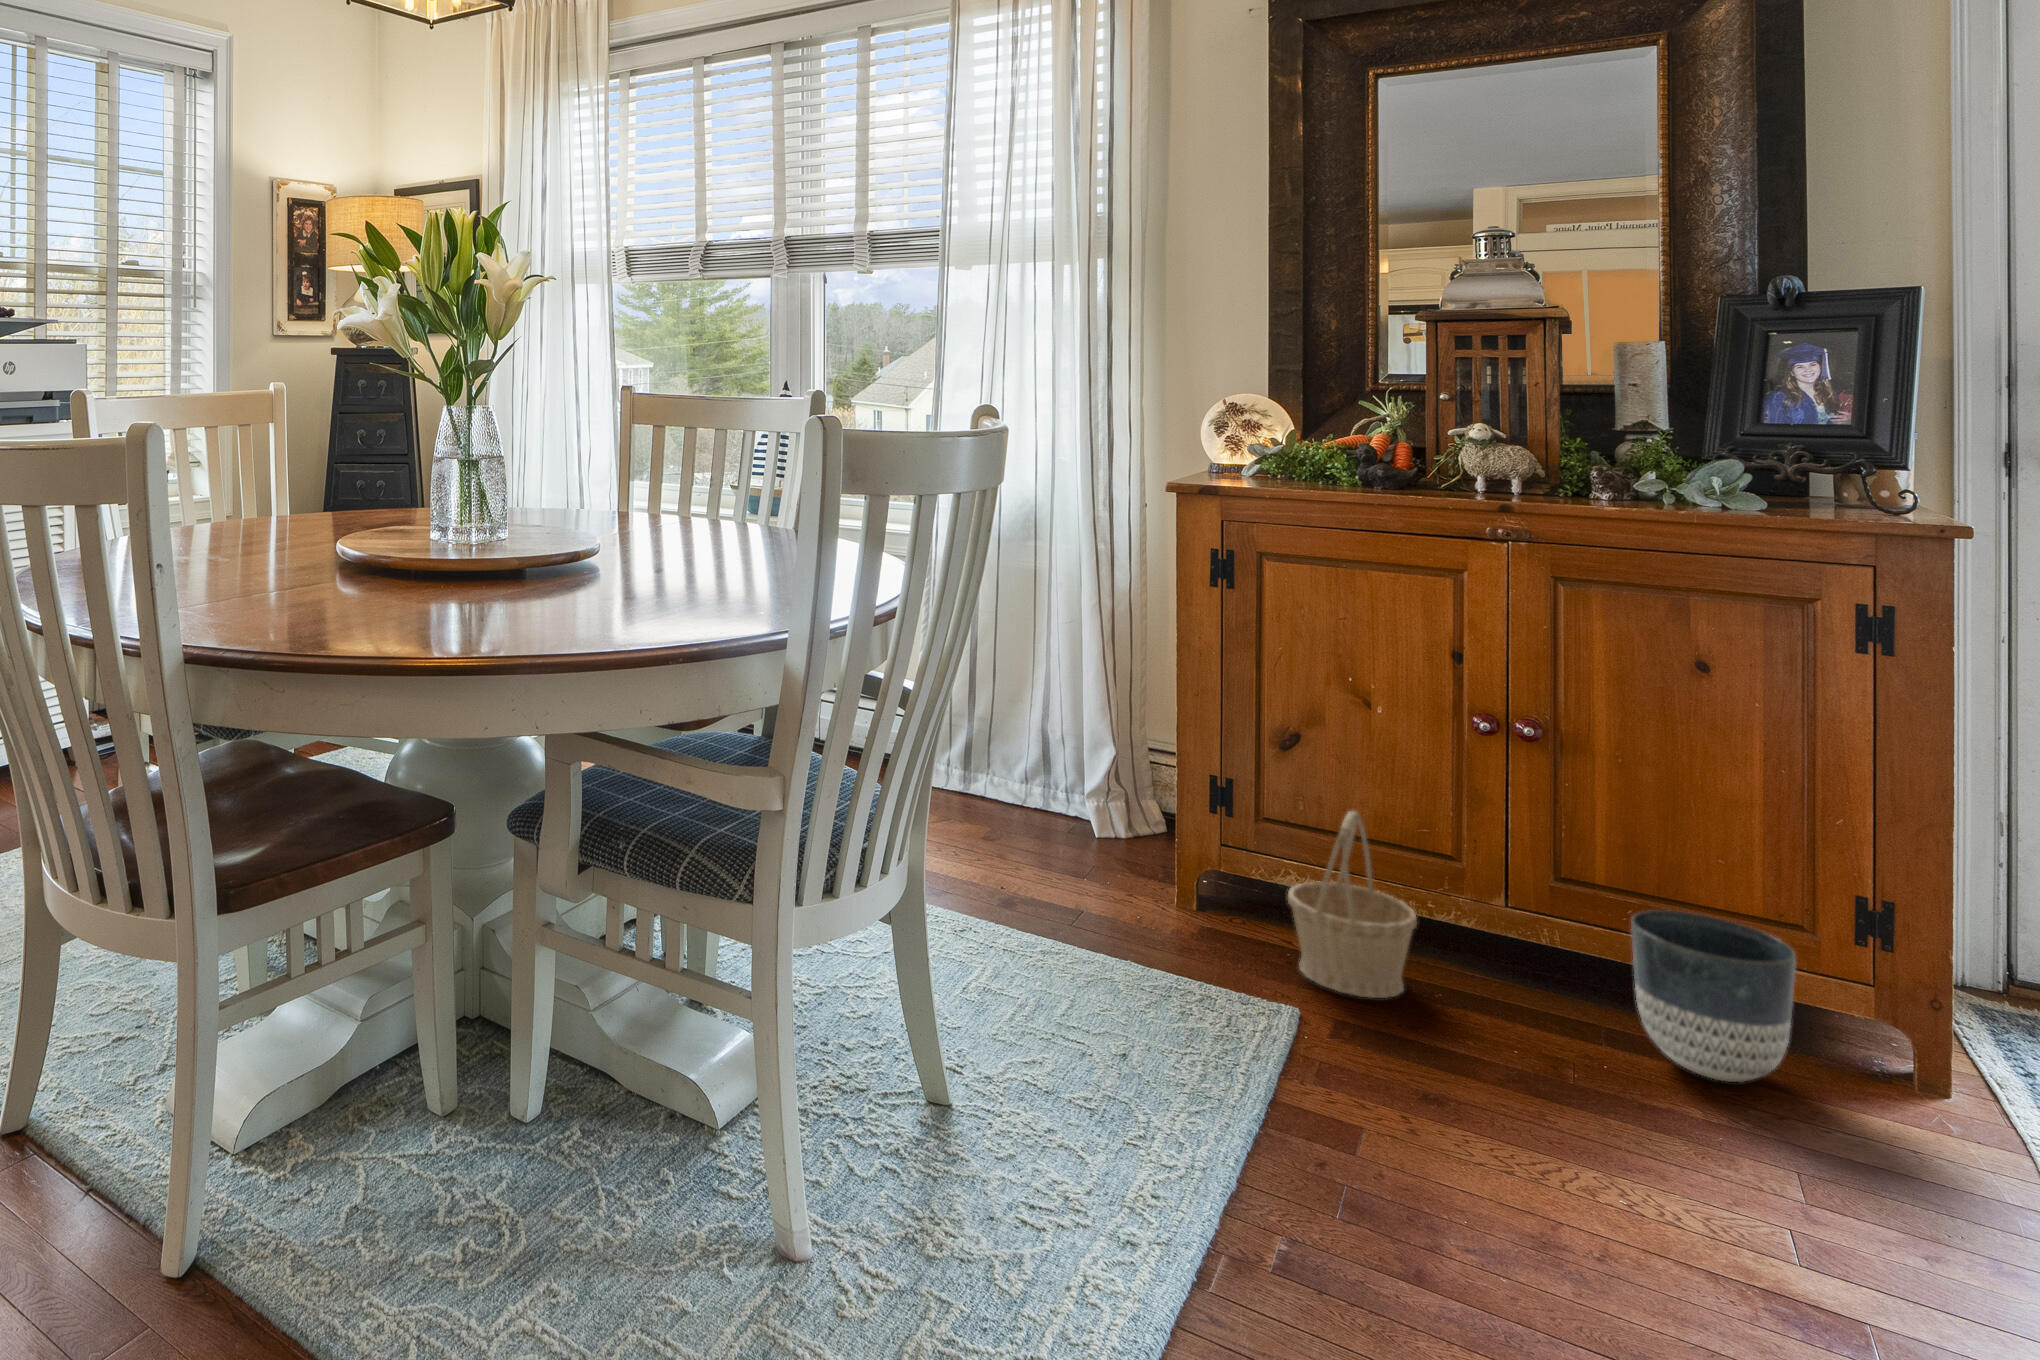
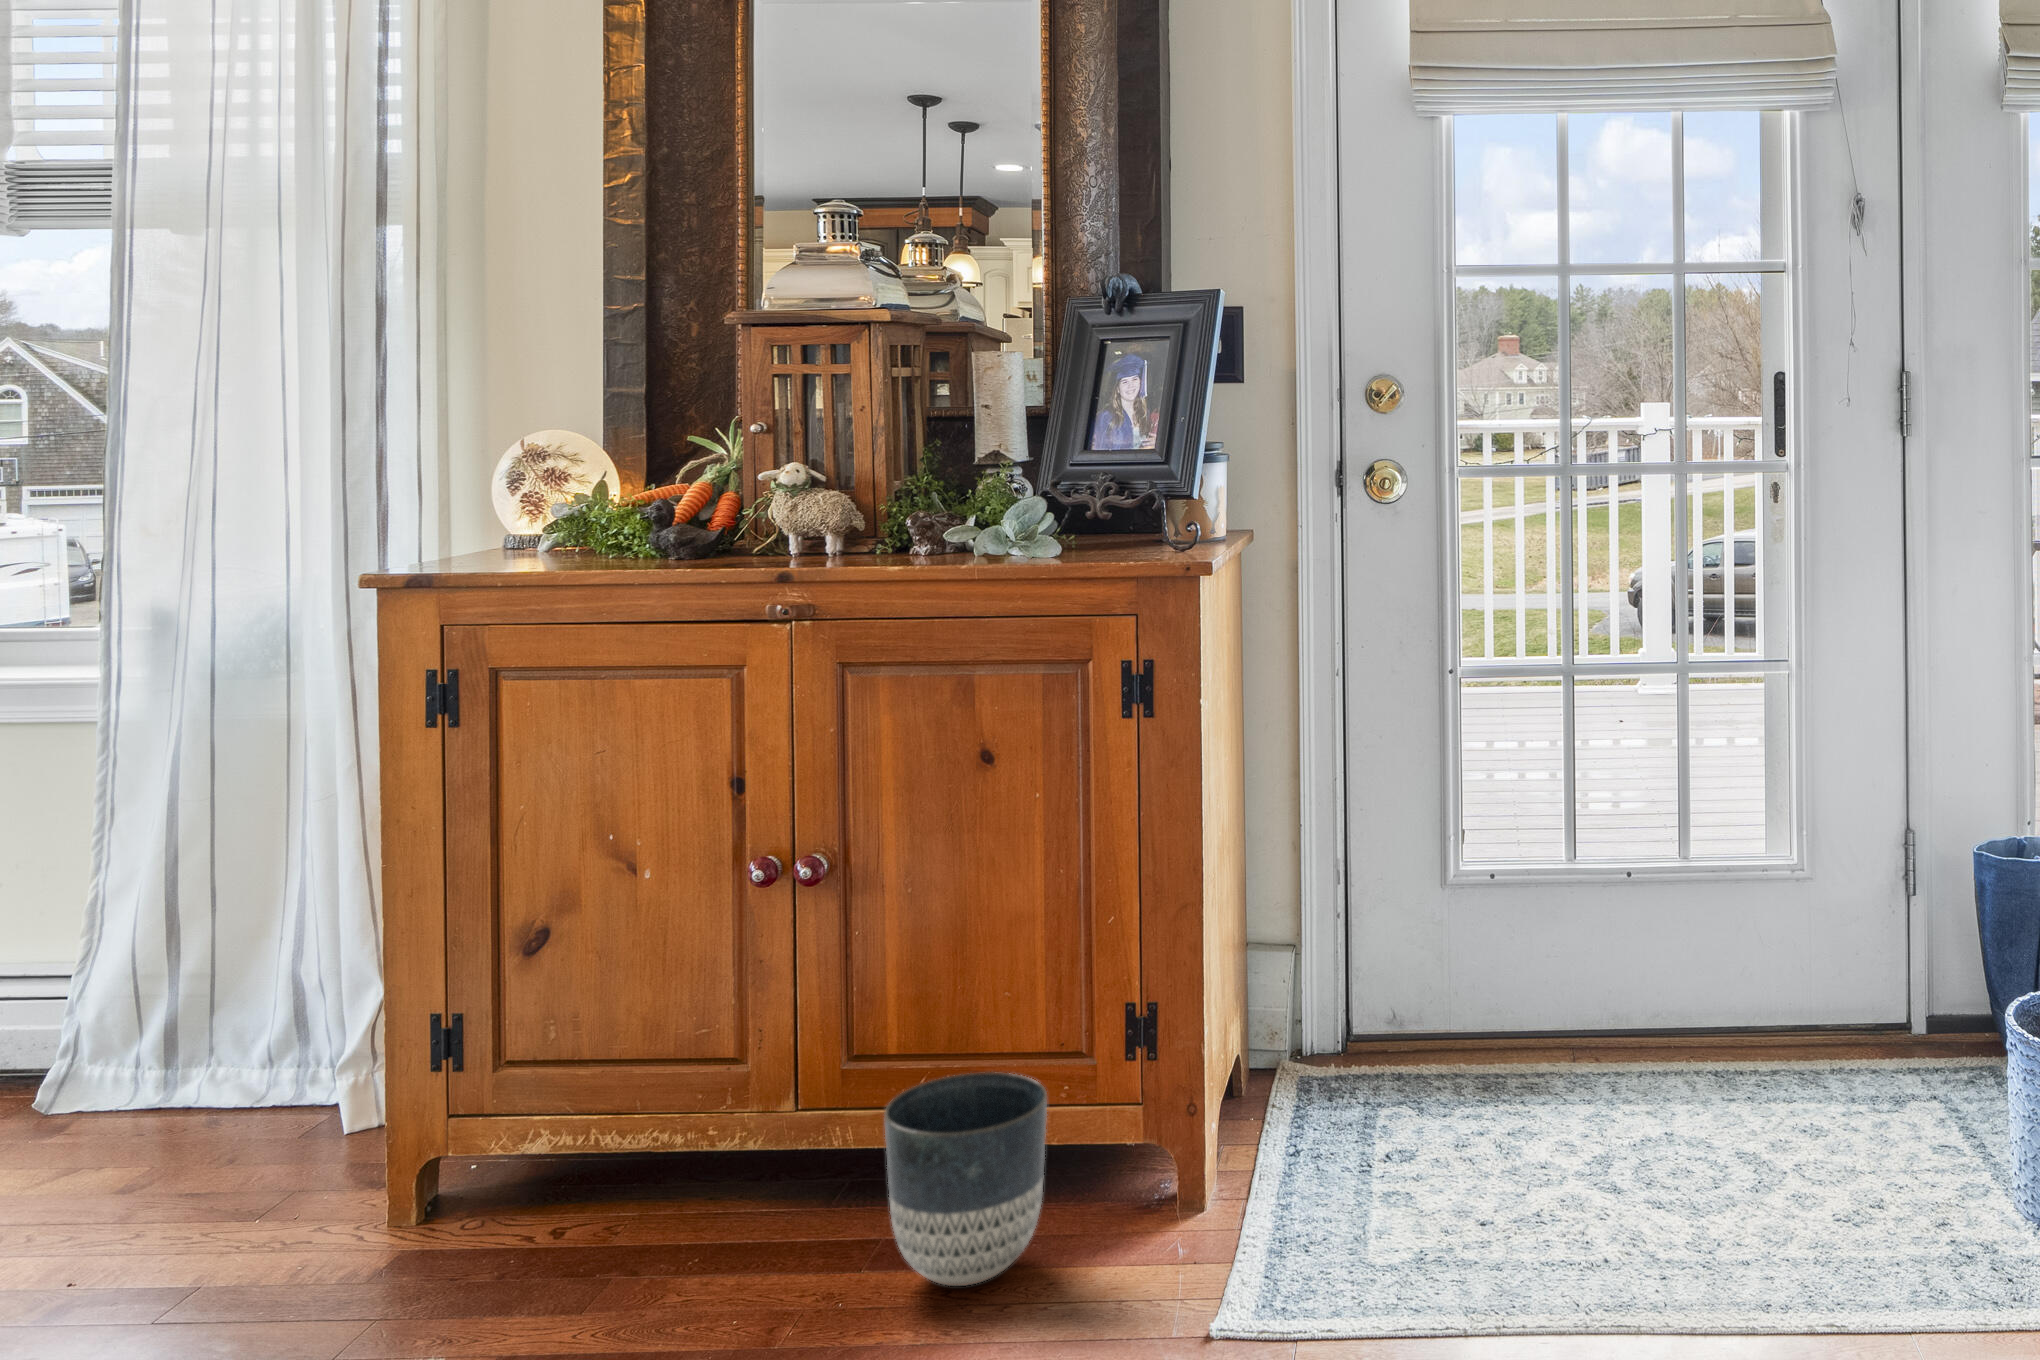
basket: present [1288,811,1417,998] -> none [486,1030,667,1308]

